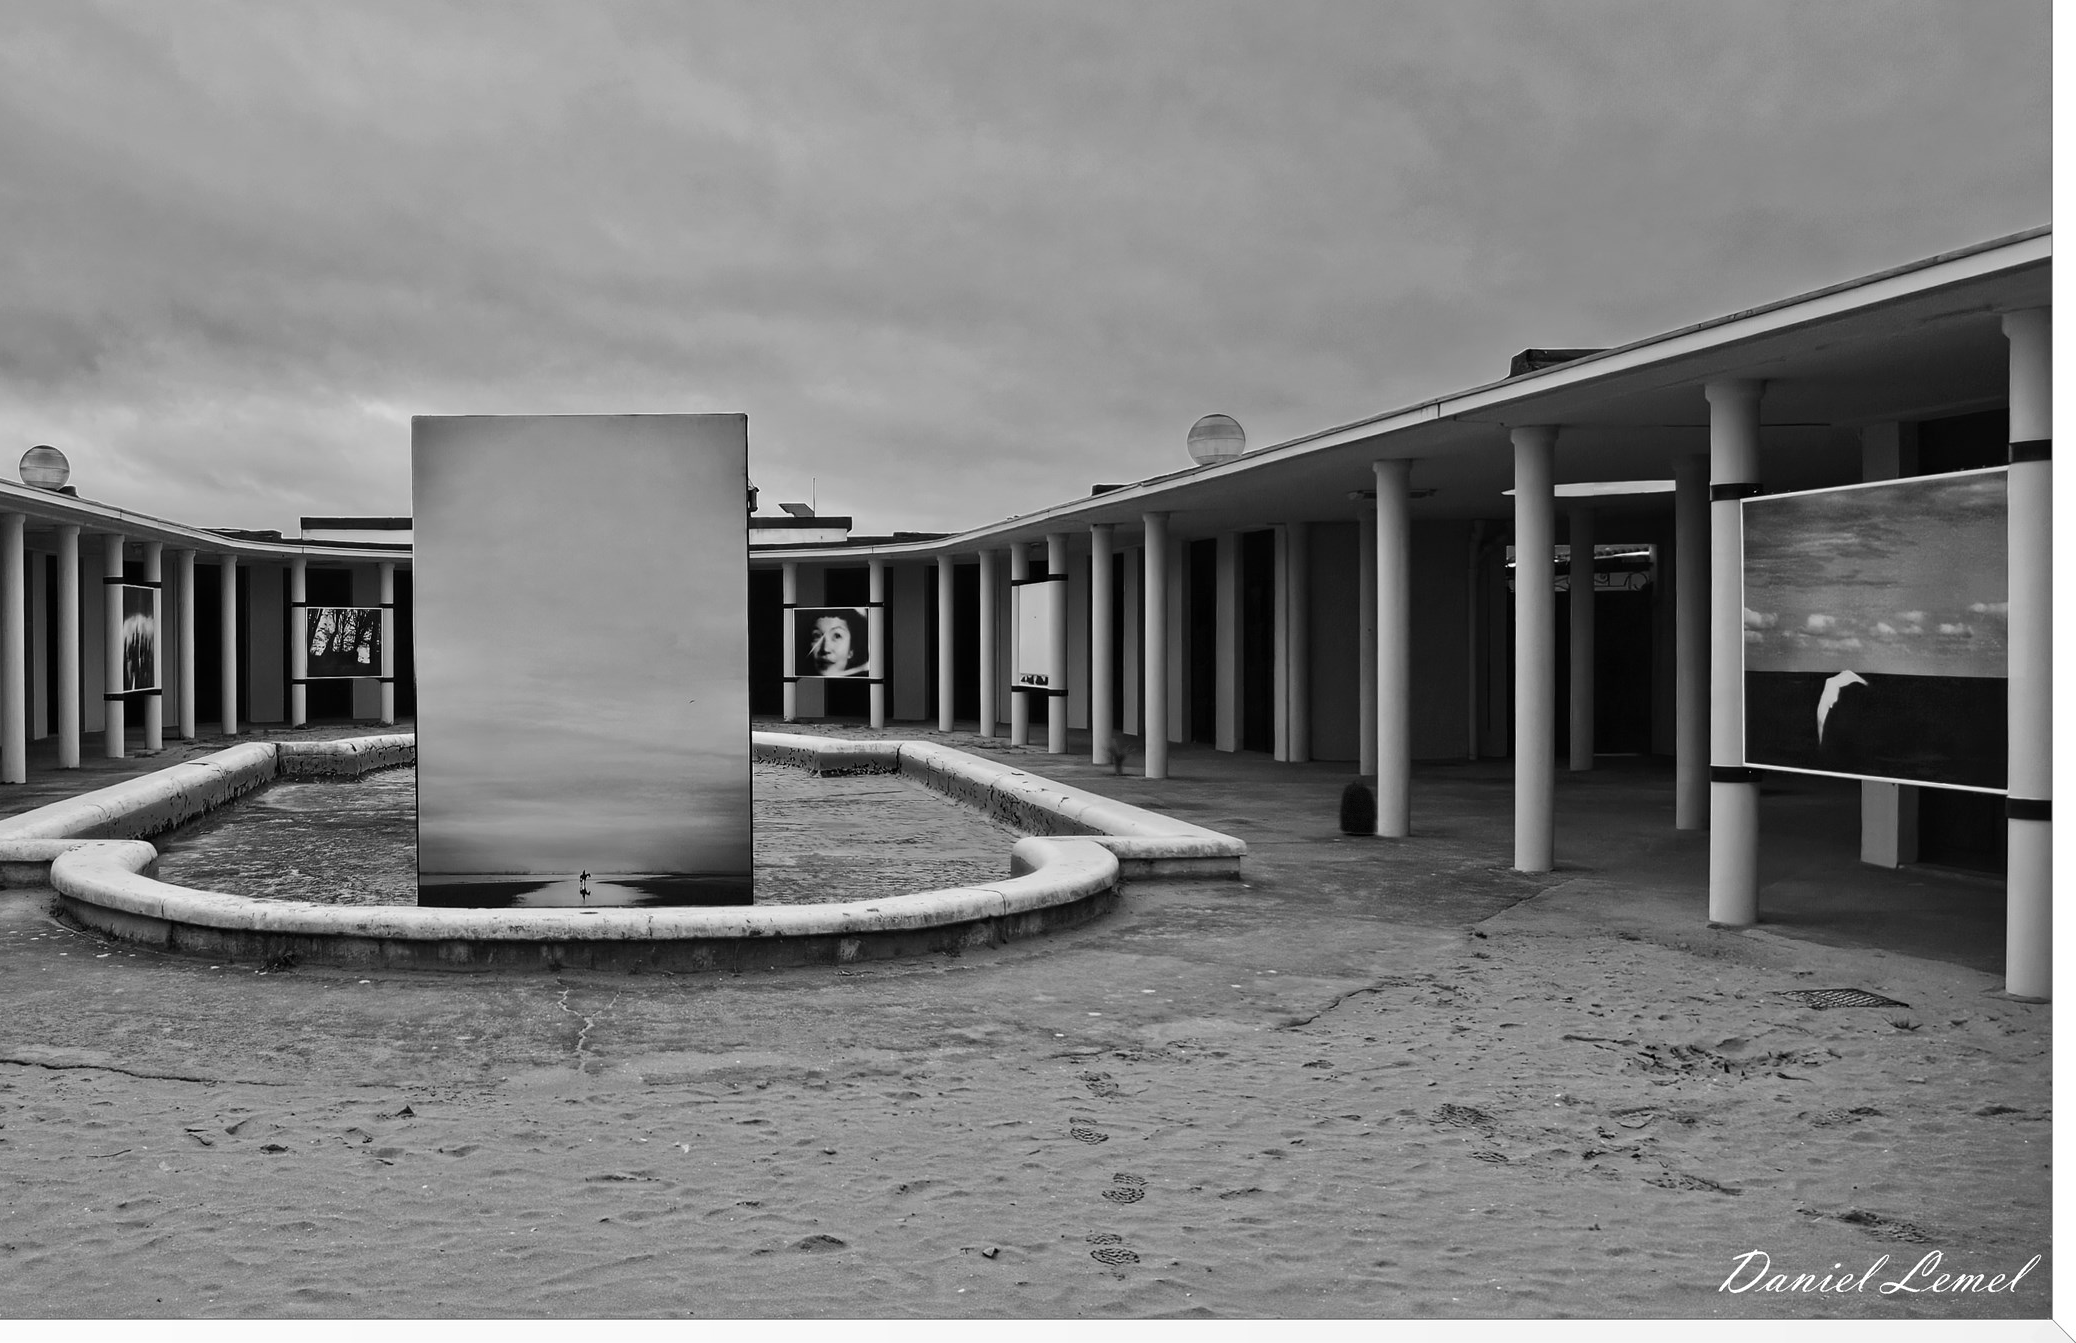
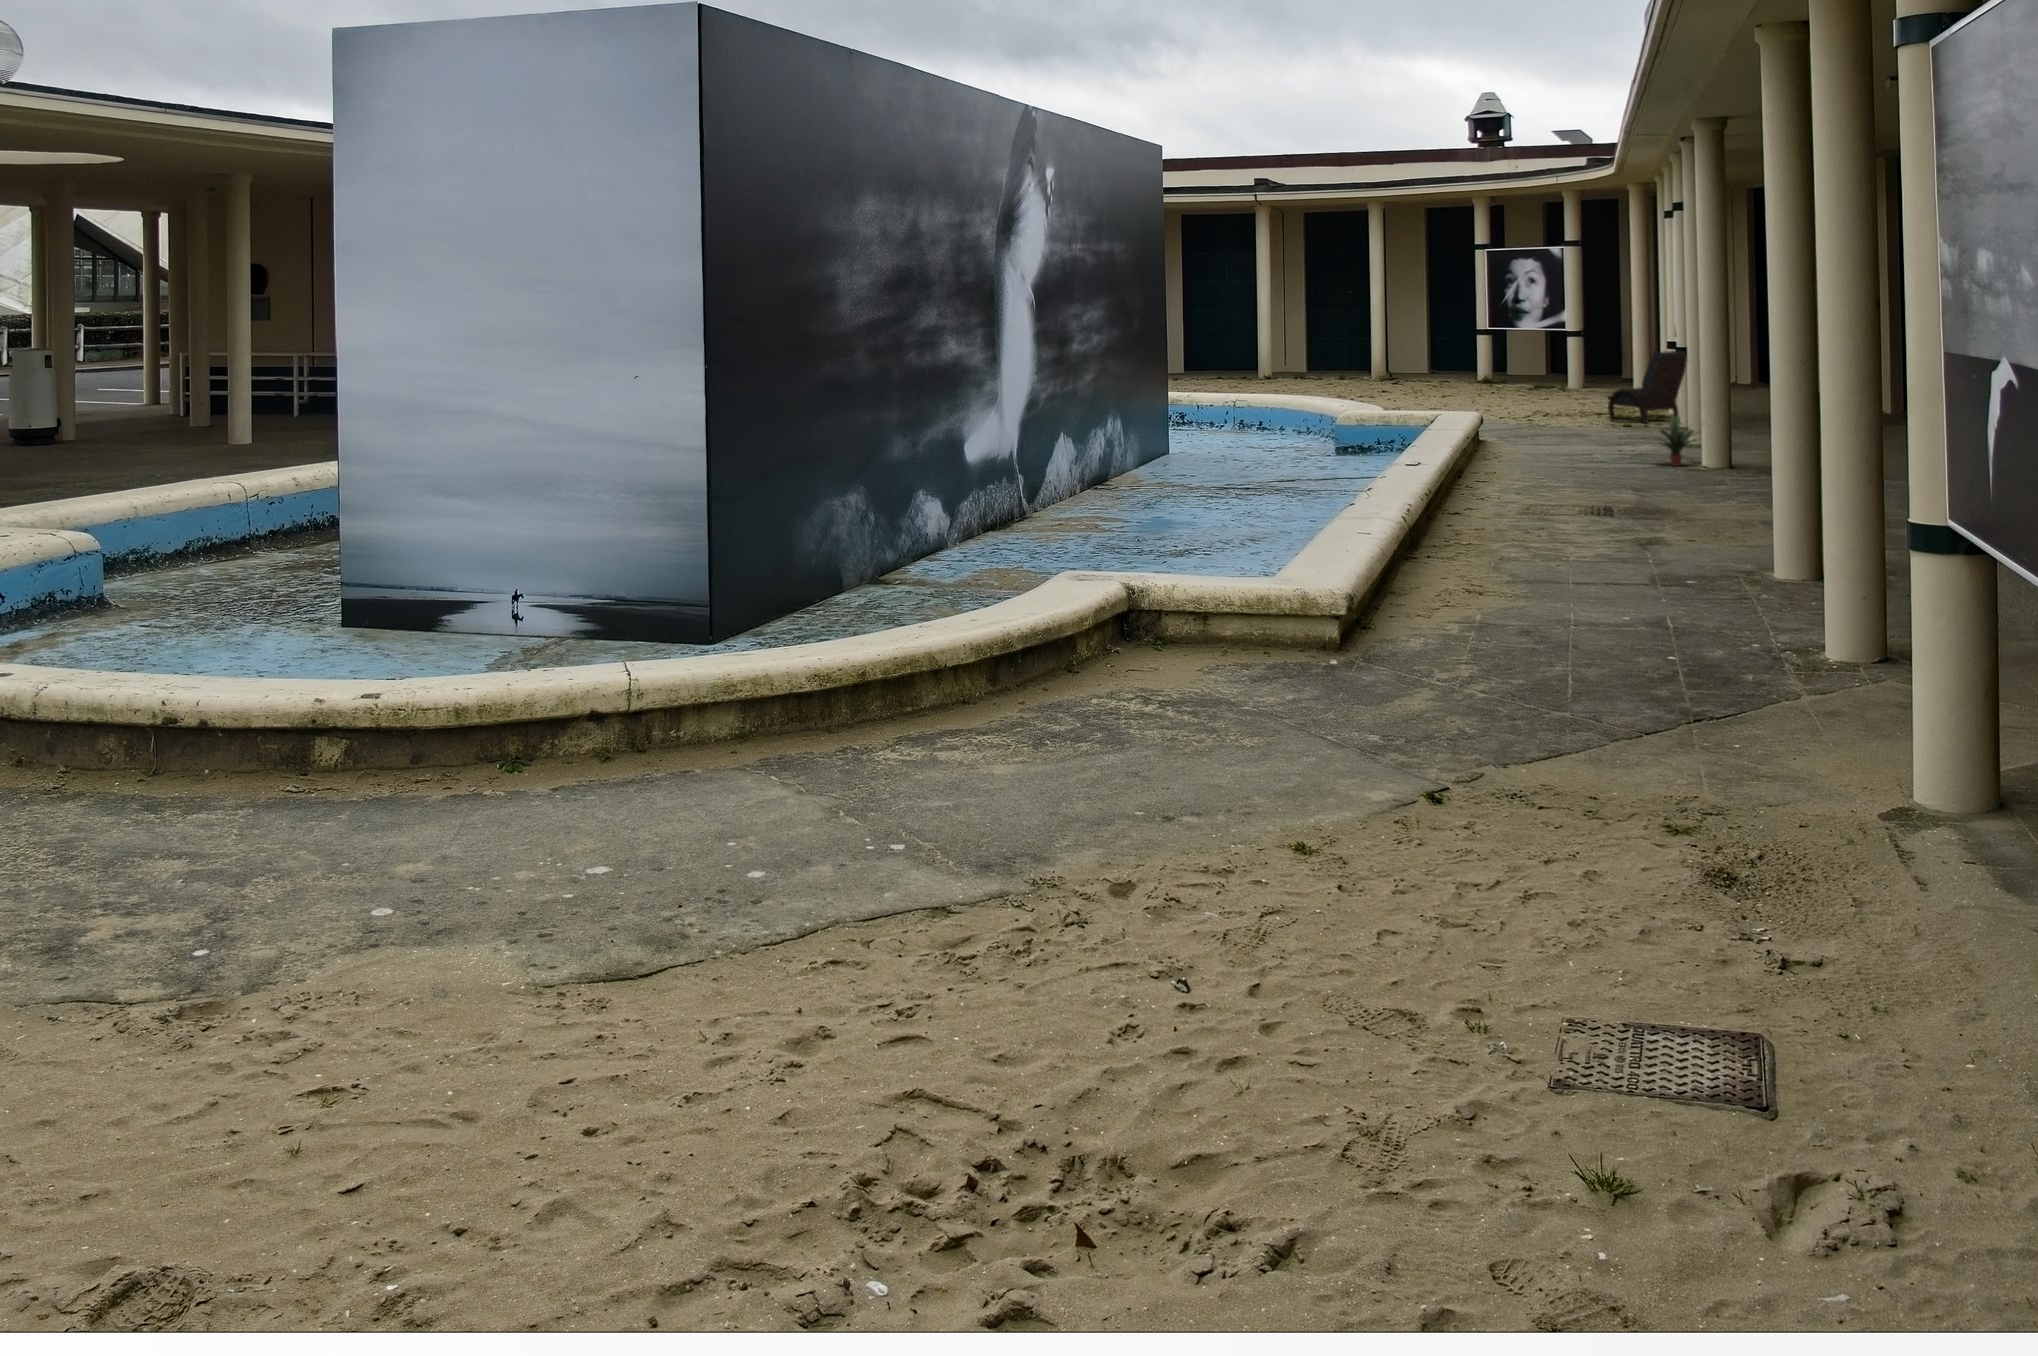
lounge chair: none [978,692,1039,749] -> present [1608,351,1687,423]
backpack: present [1339,781,1377,835] -> none [1718,498,1775,581]

